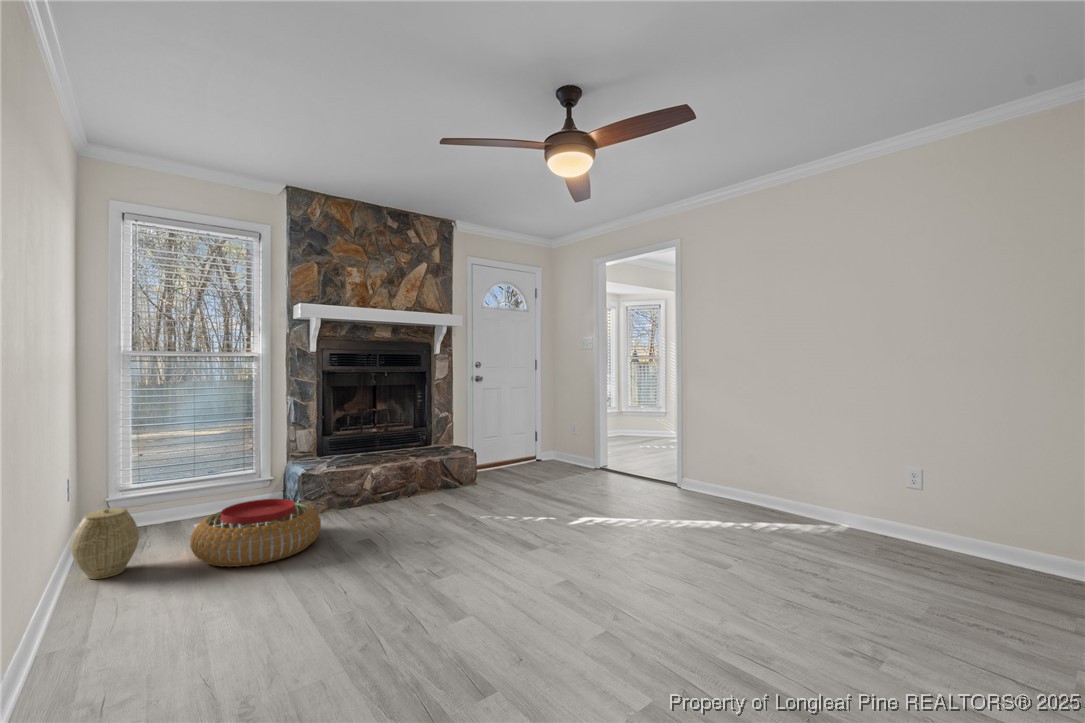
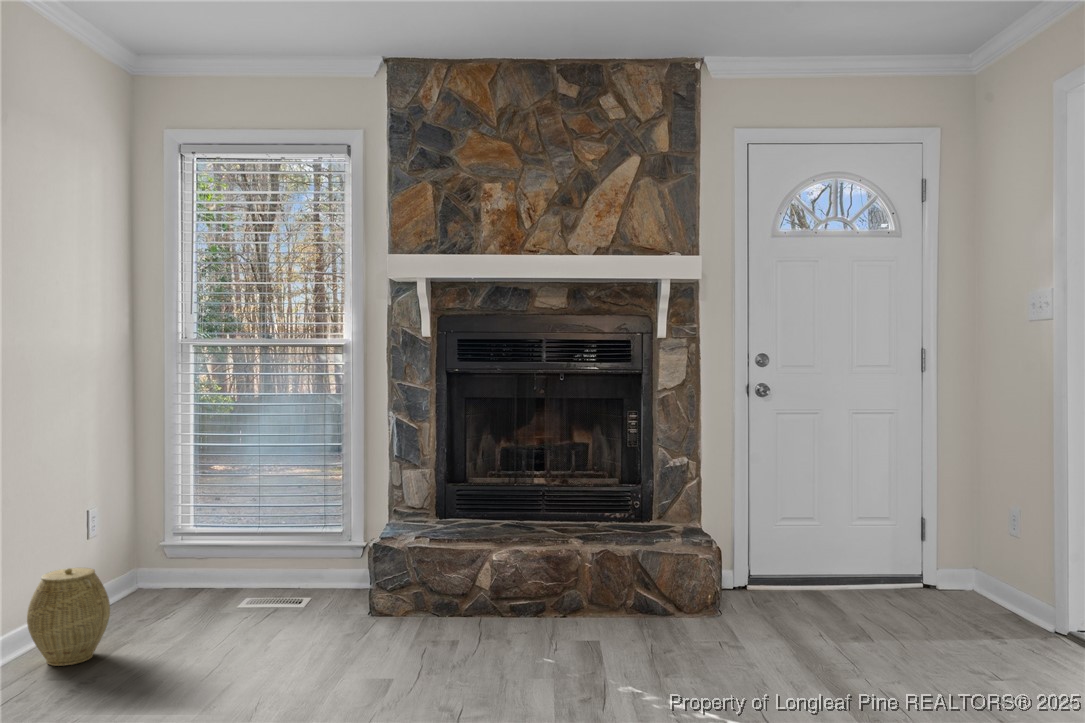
pouf: present [190,499,321,567] -> none [149,584,346,694]

